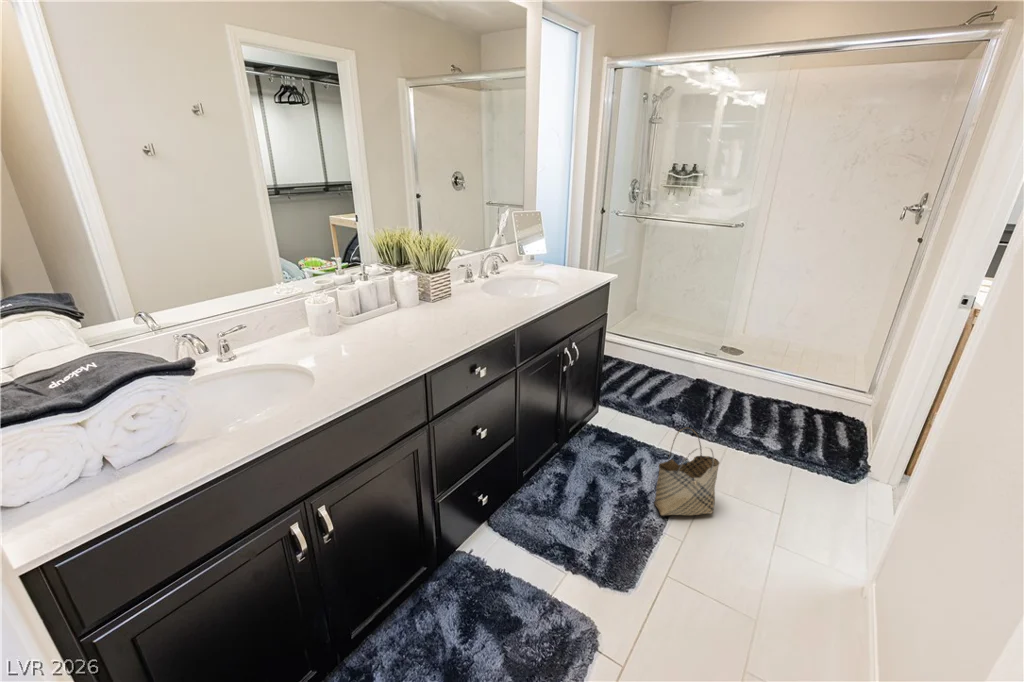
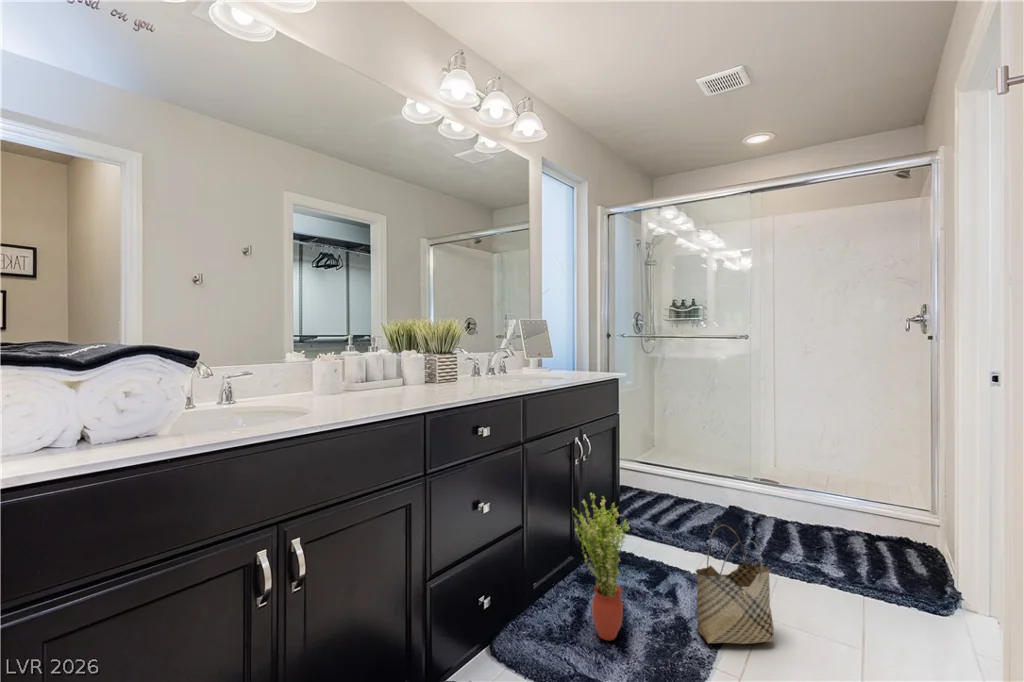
potted plant: none [559,405,607,514] -> present [575,493,630,640]

